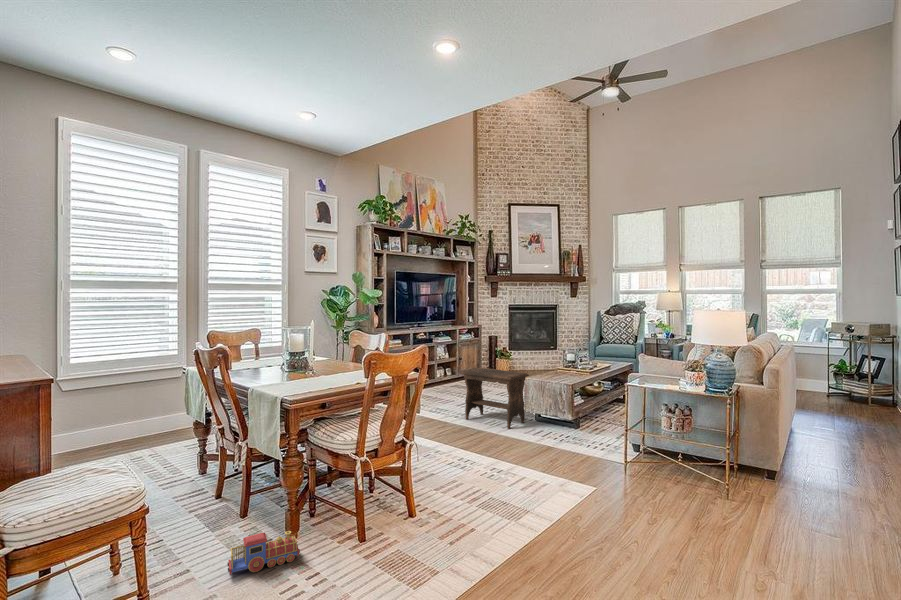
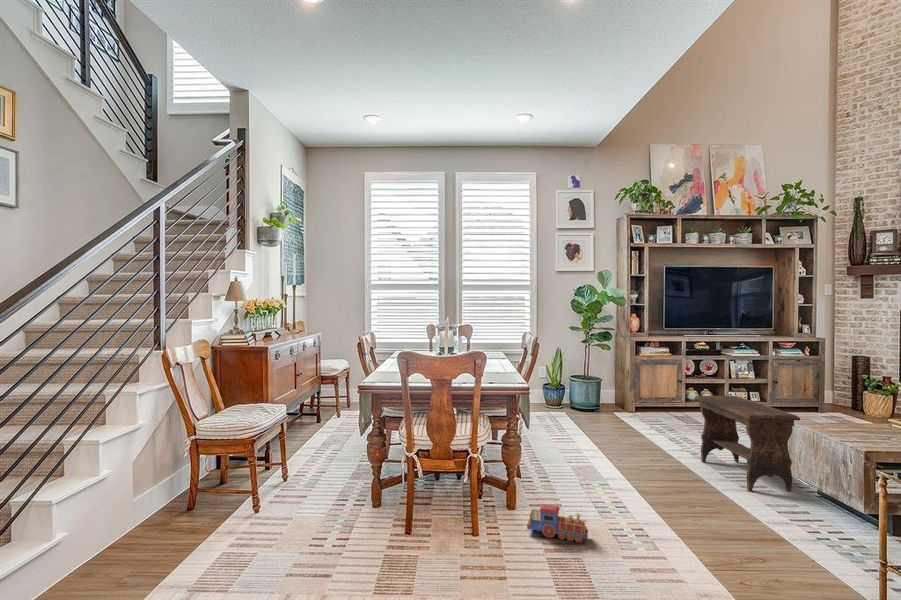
toy train: present [228,531,300,575] -> present [527,504,588,543]

